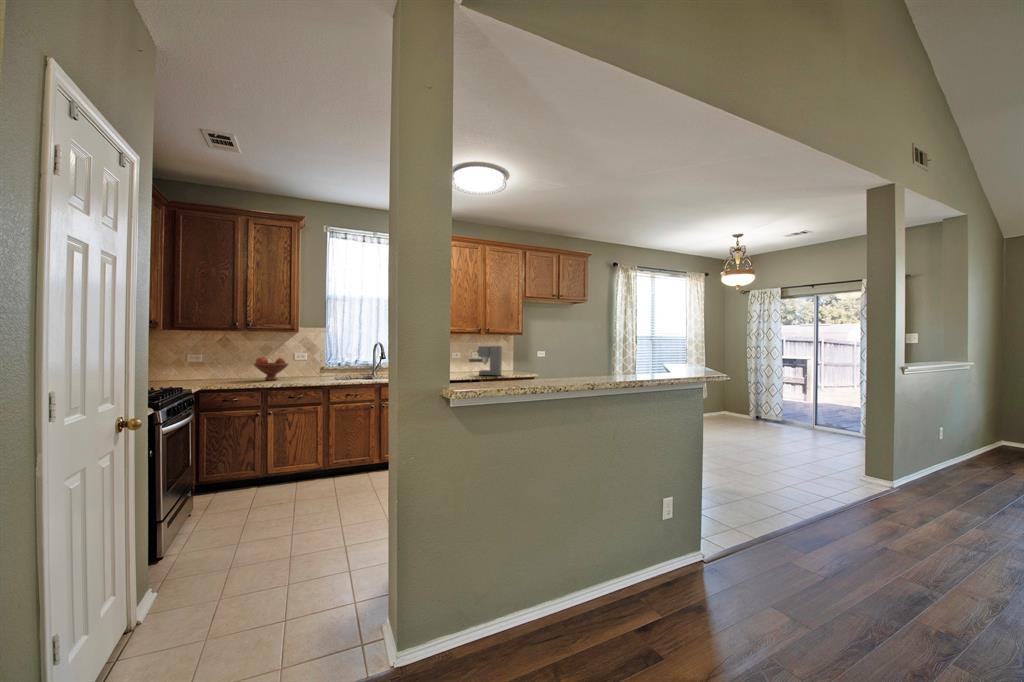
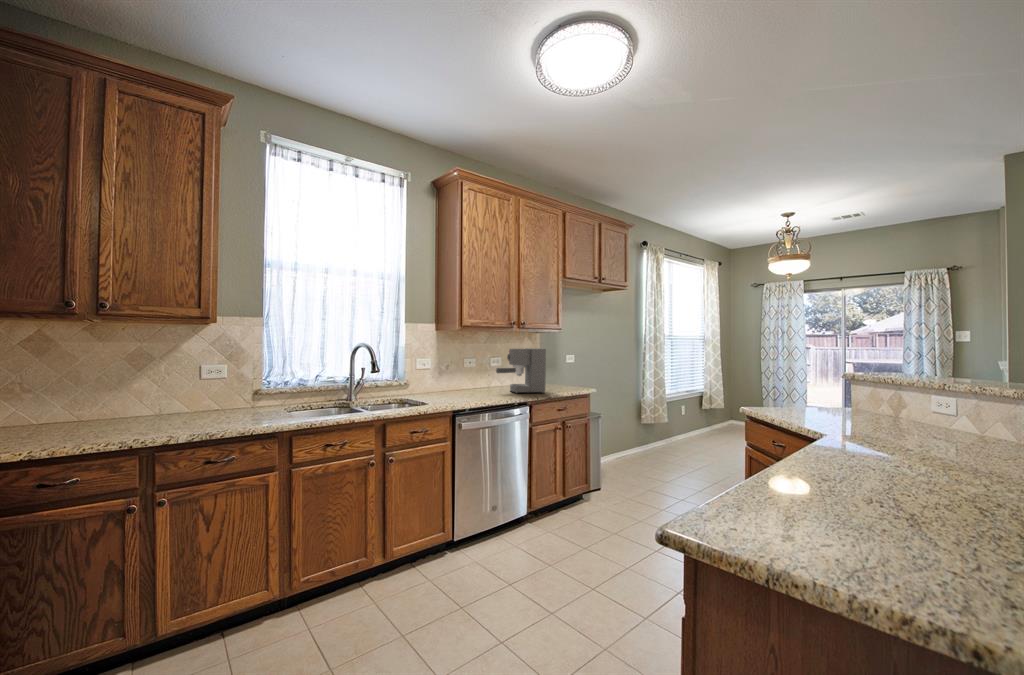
fruit bowl: present [254,357,288,380] -> none [113,375,196,425]

